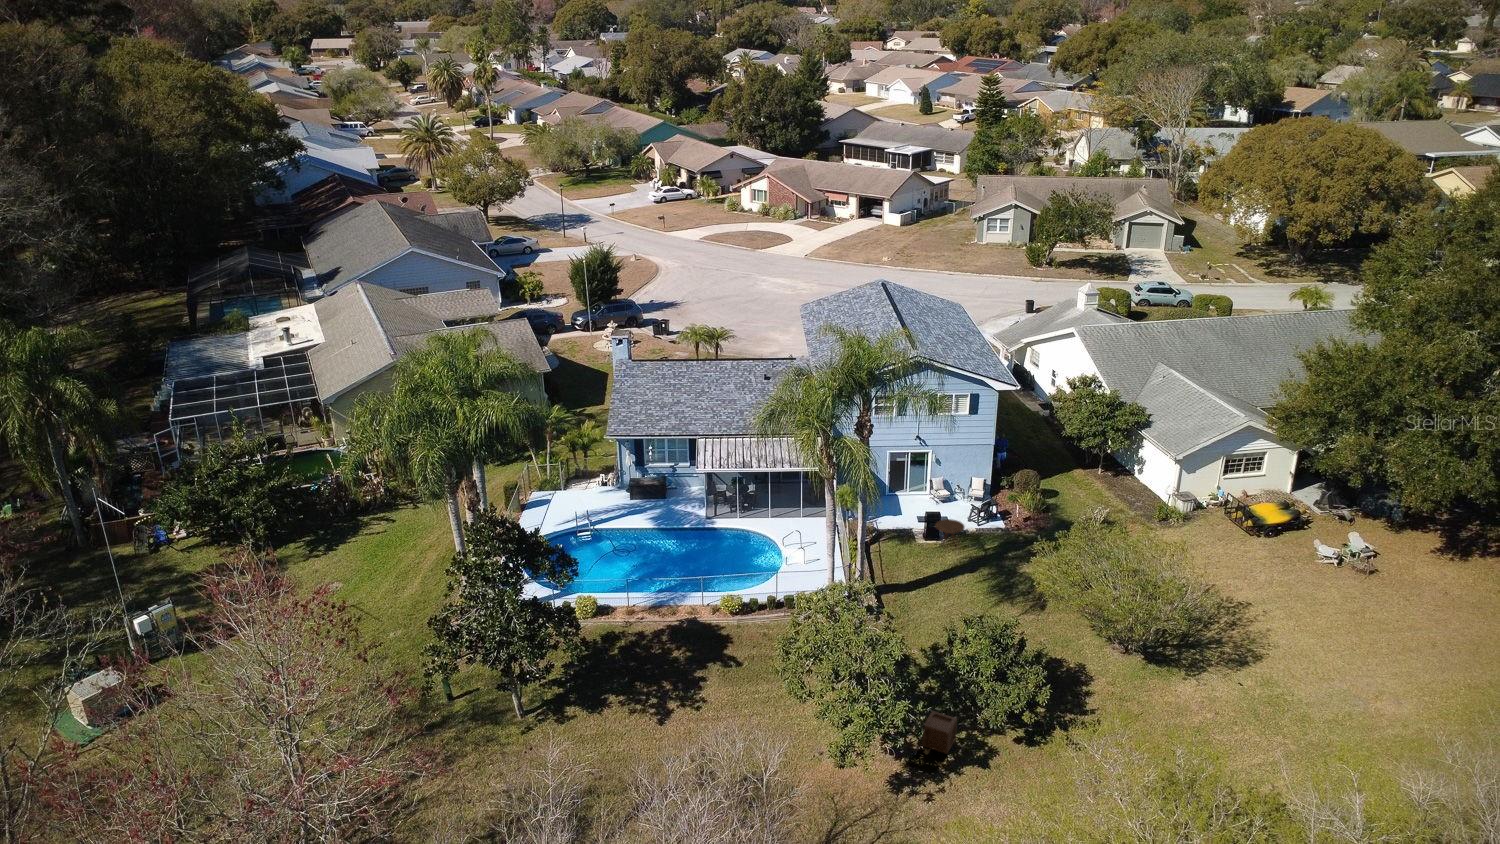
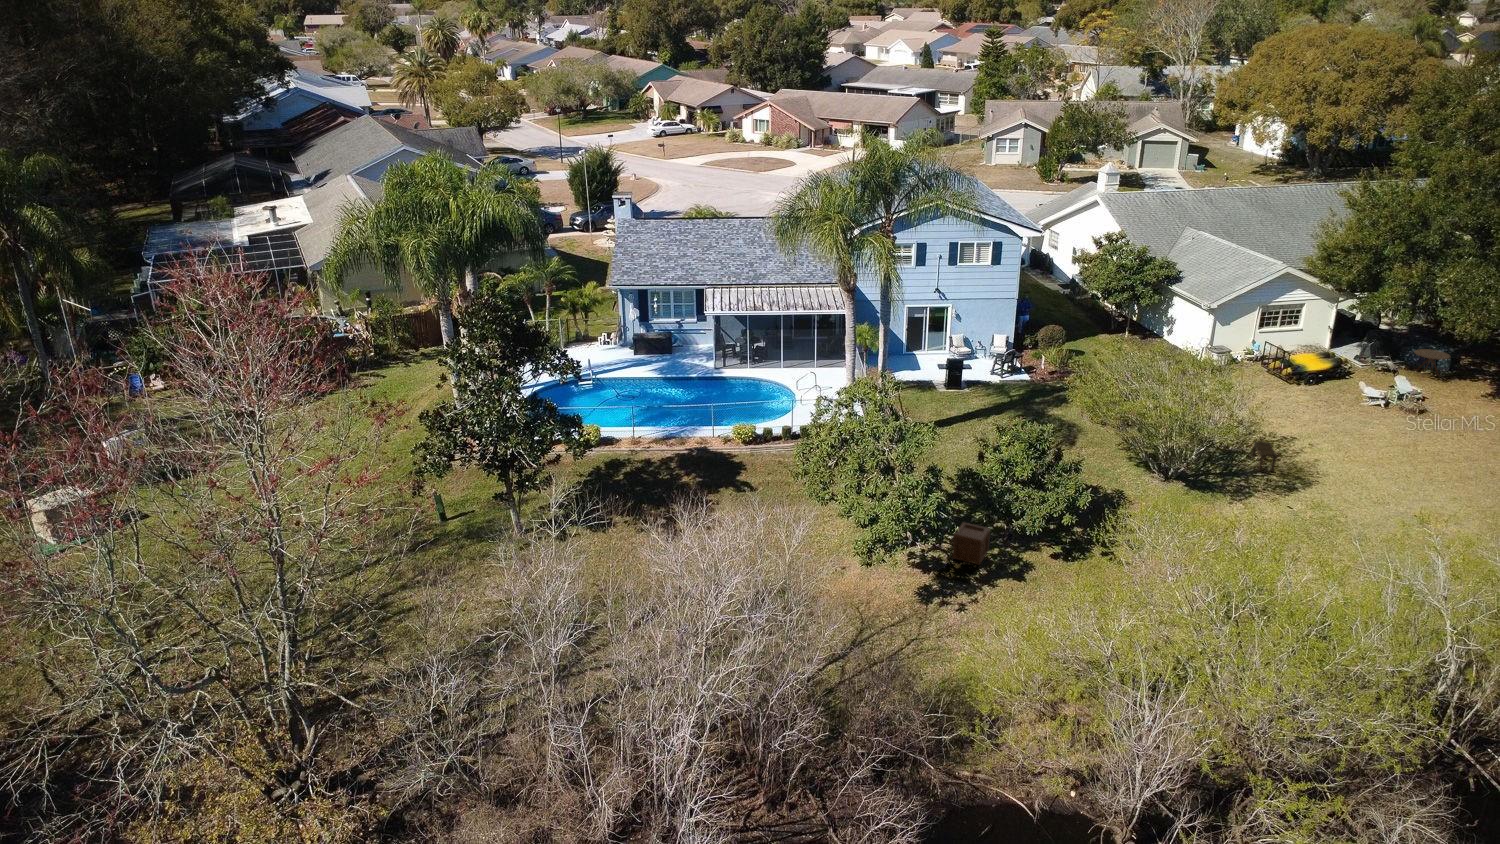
round table: present [935,519,964,540] -> present [1415,349,1450,374]
bench: none [1207,611,1230,644] -> present [1252,441,1277,472]

